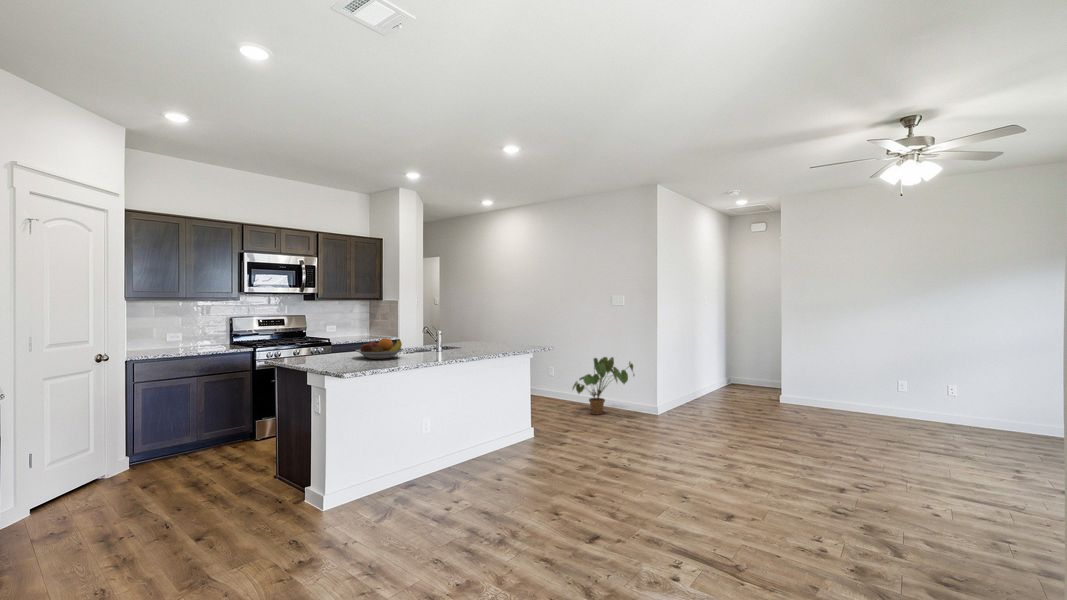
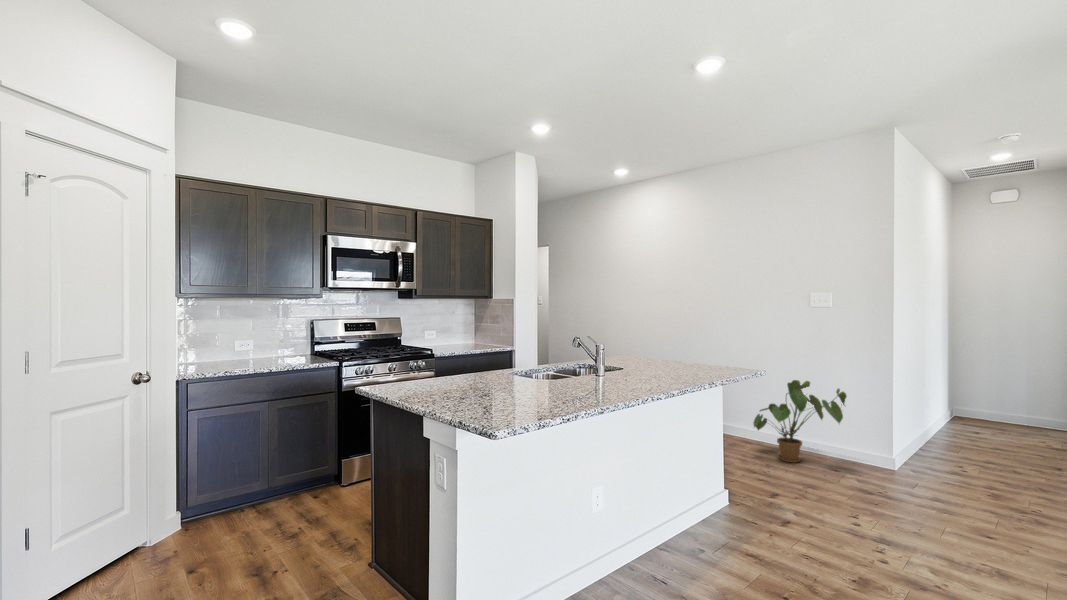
fruit bowl: present [356,338,403,359] -> none [486,359,555,391]

